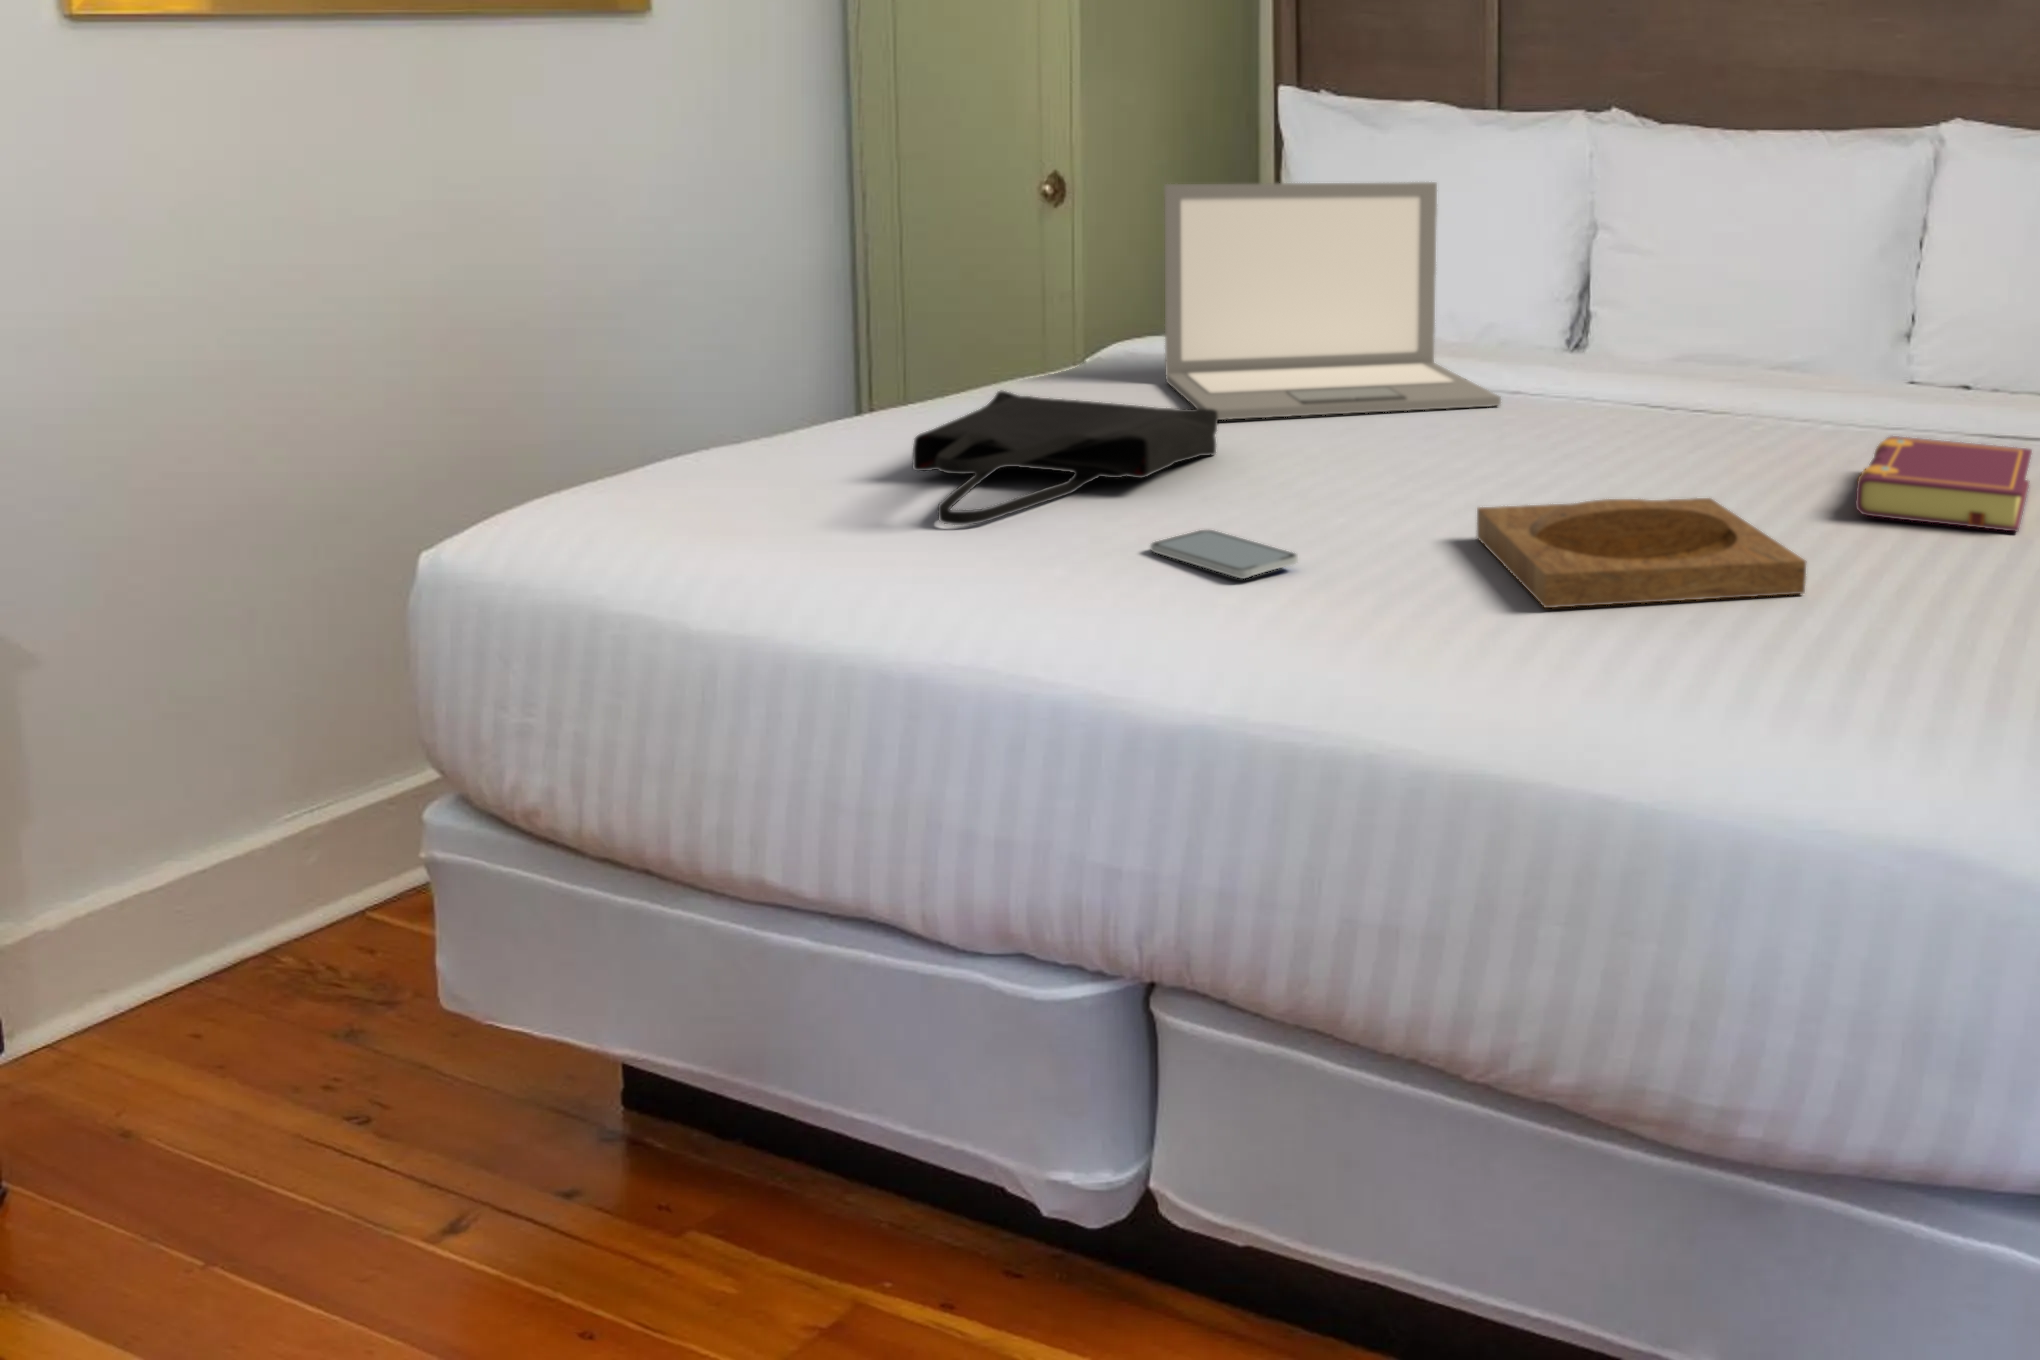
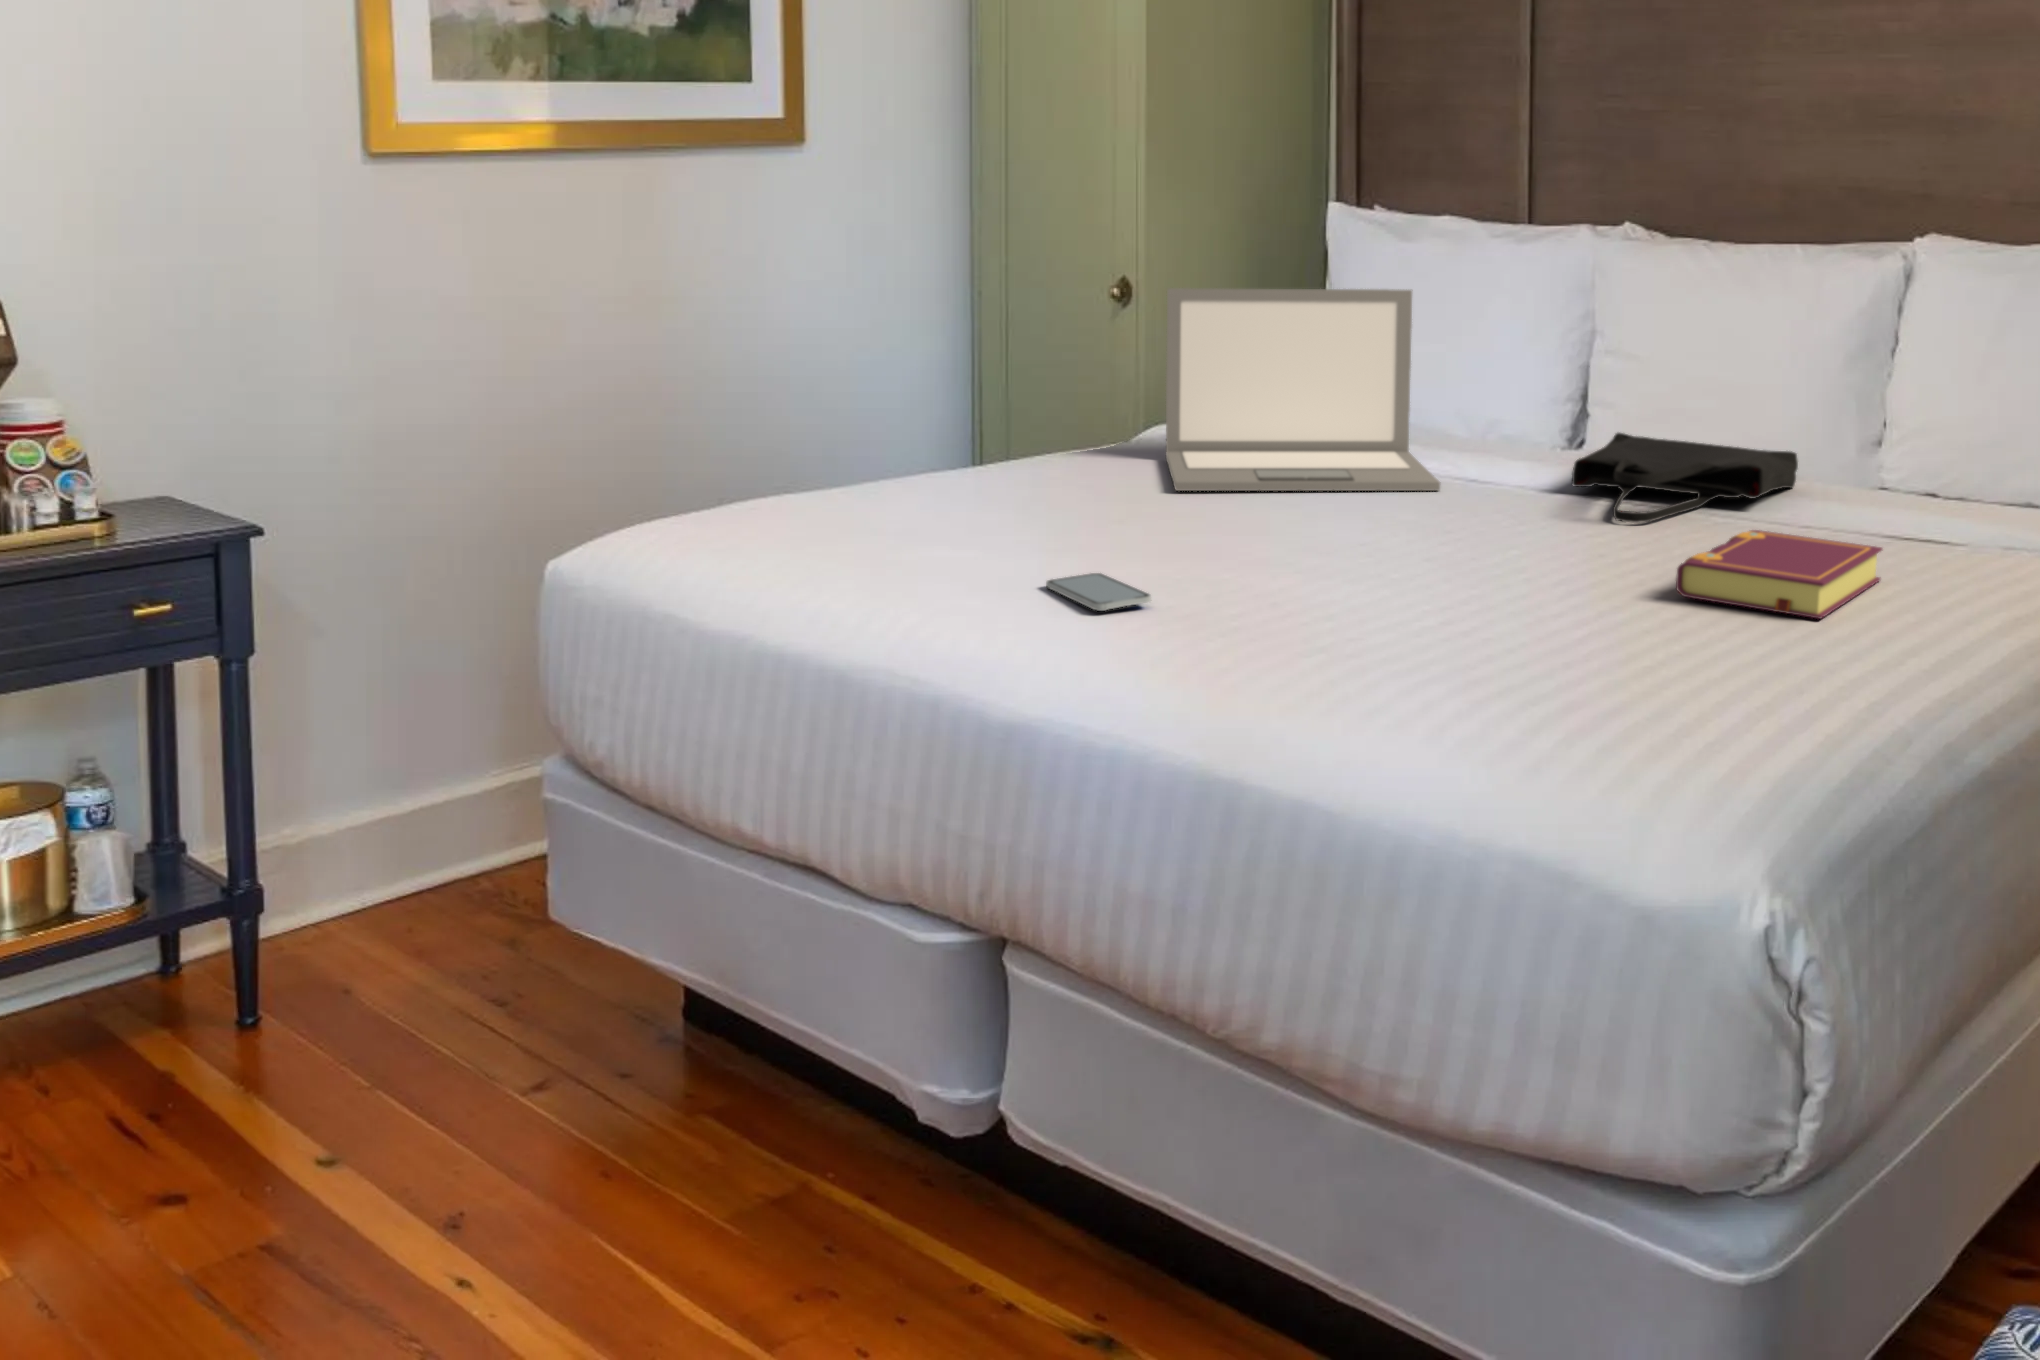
tote bag: present [912,390,1218,525] -> present [1572,433,1798,523]
tray: present [1477,498,1806,608] -> none [1319,567,1566,655]

